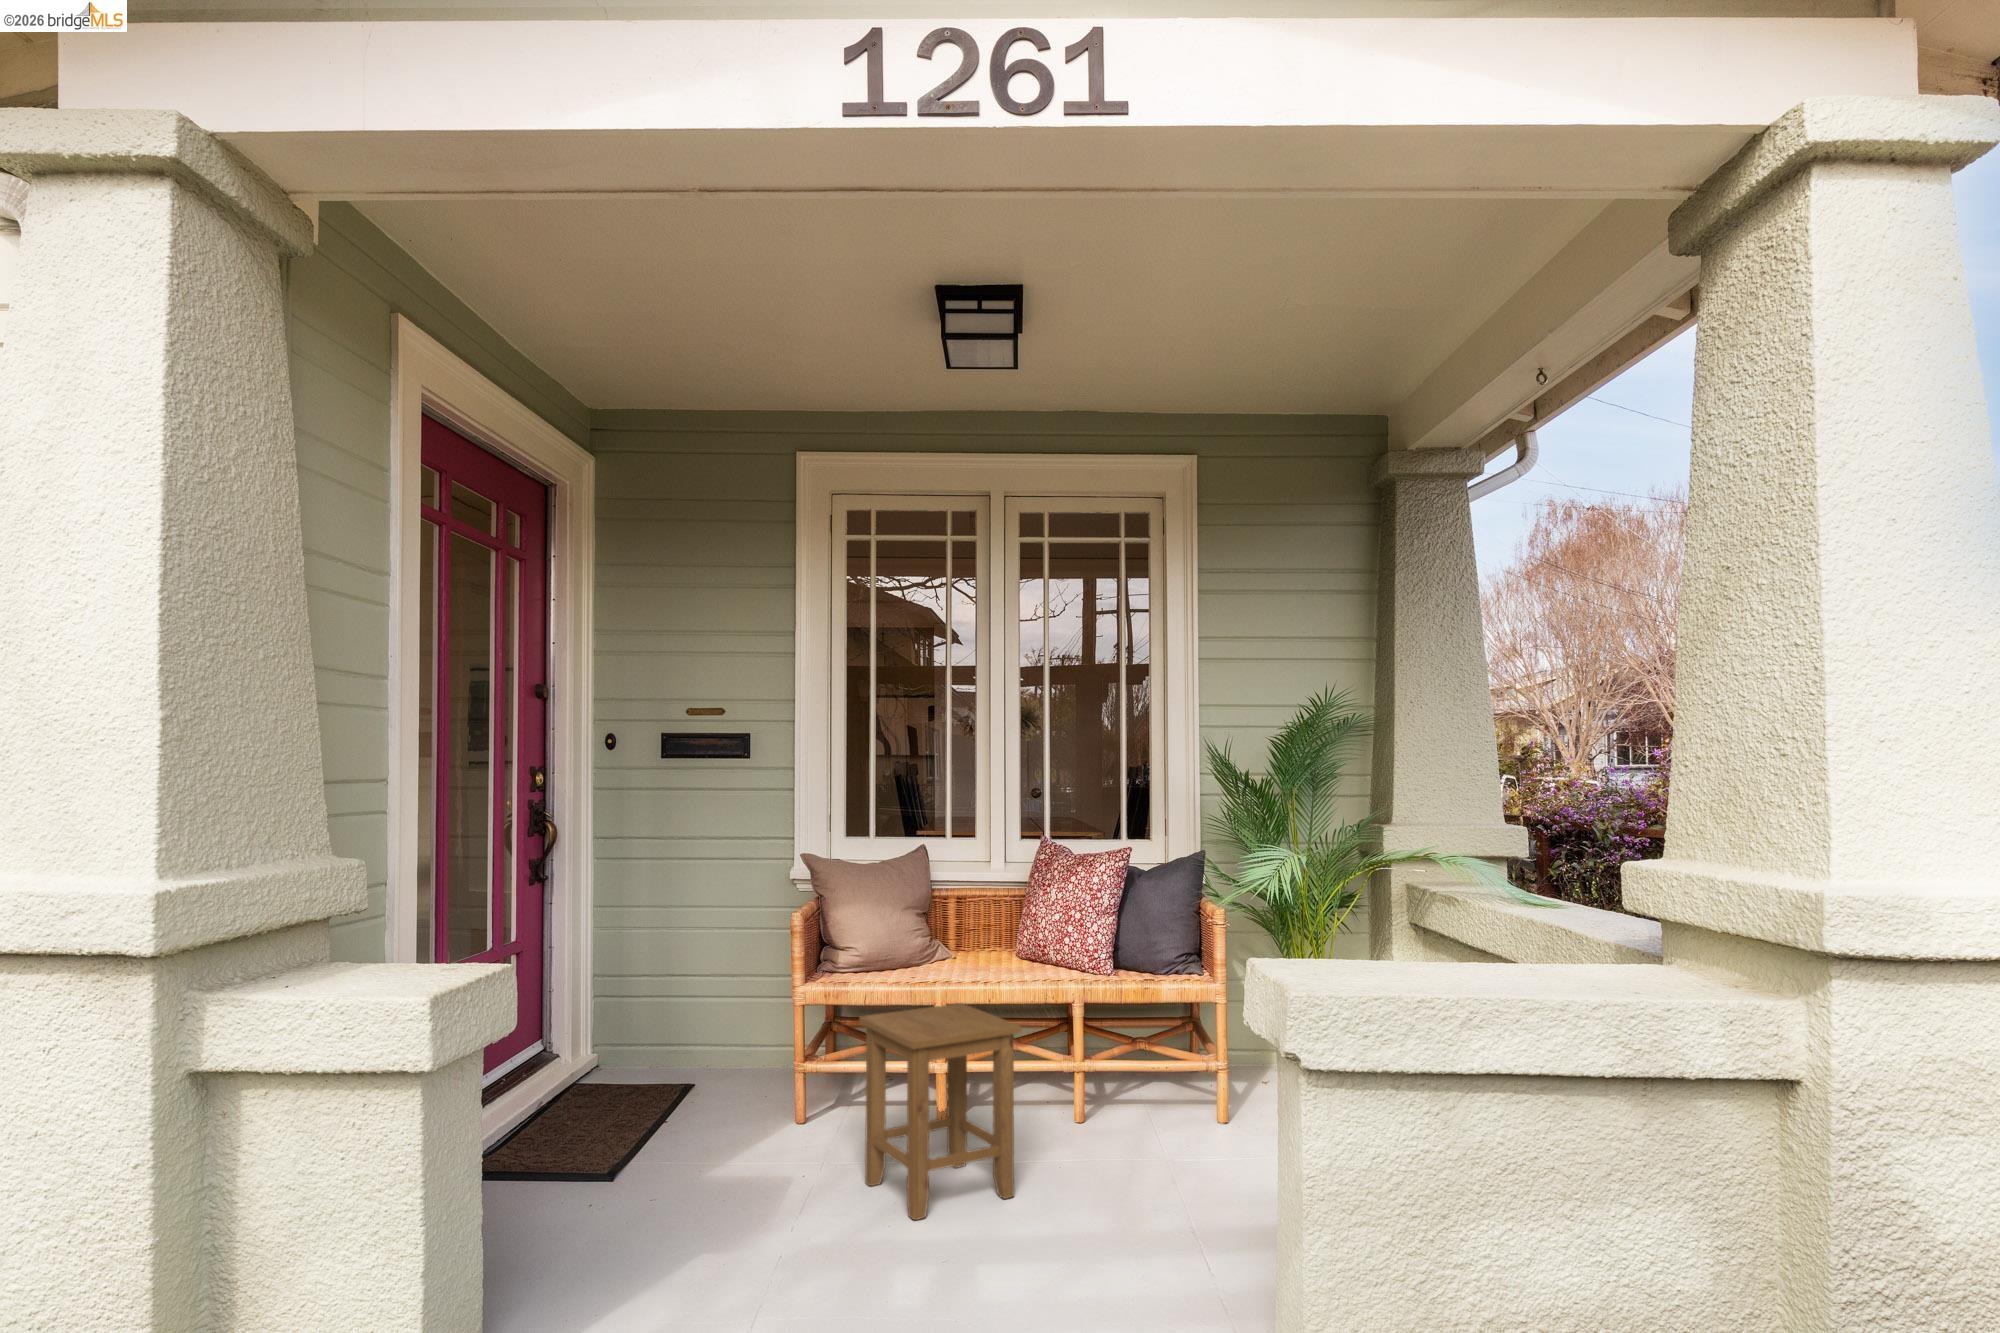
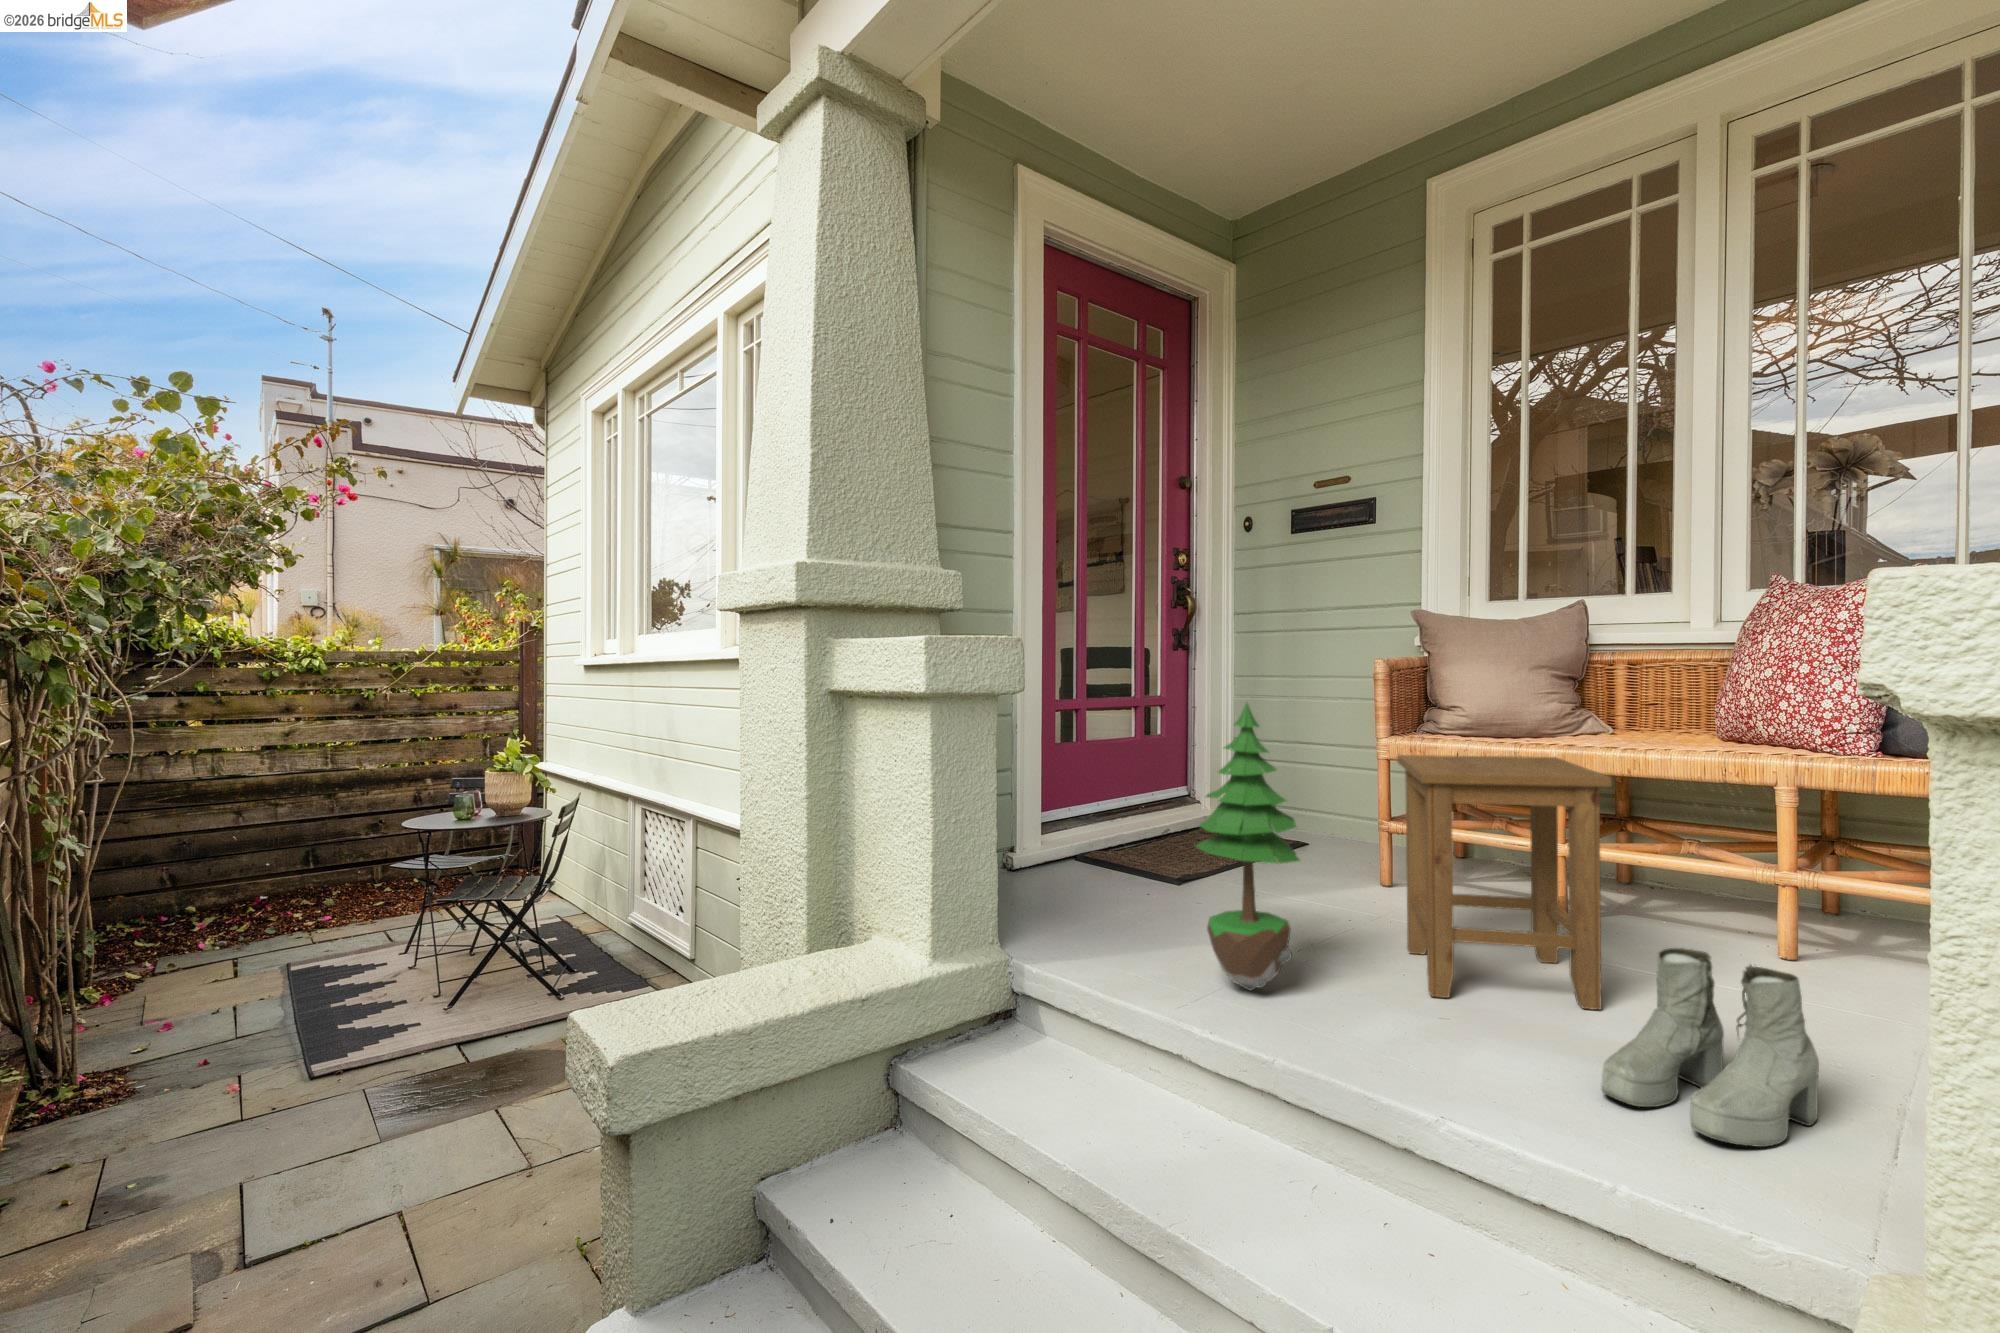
potted tree: none [745,1000,836,1259] -> present [1195,703,1300,990]
boots: none [1054,1145,1150,1266] -> present [1601,948,1819,1147]

